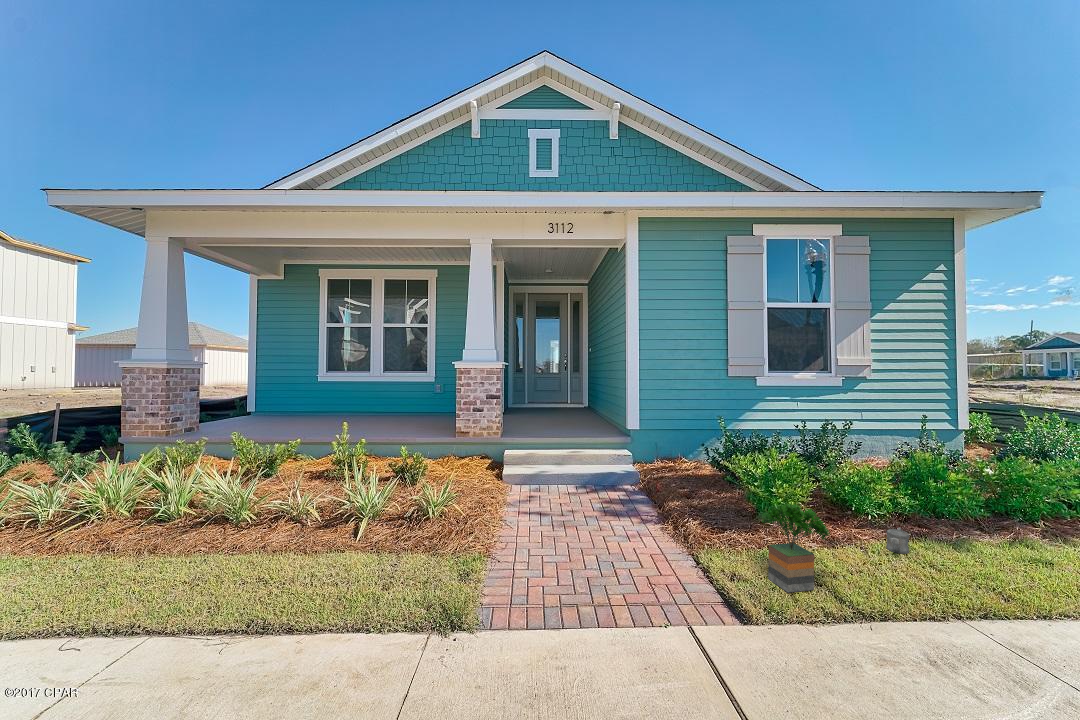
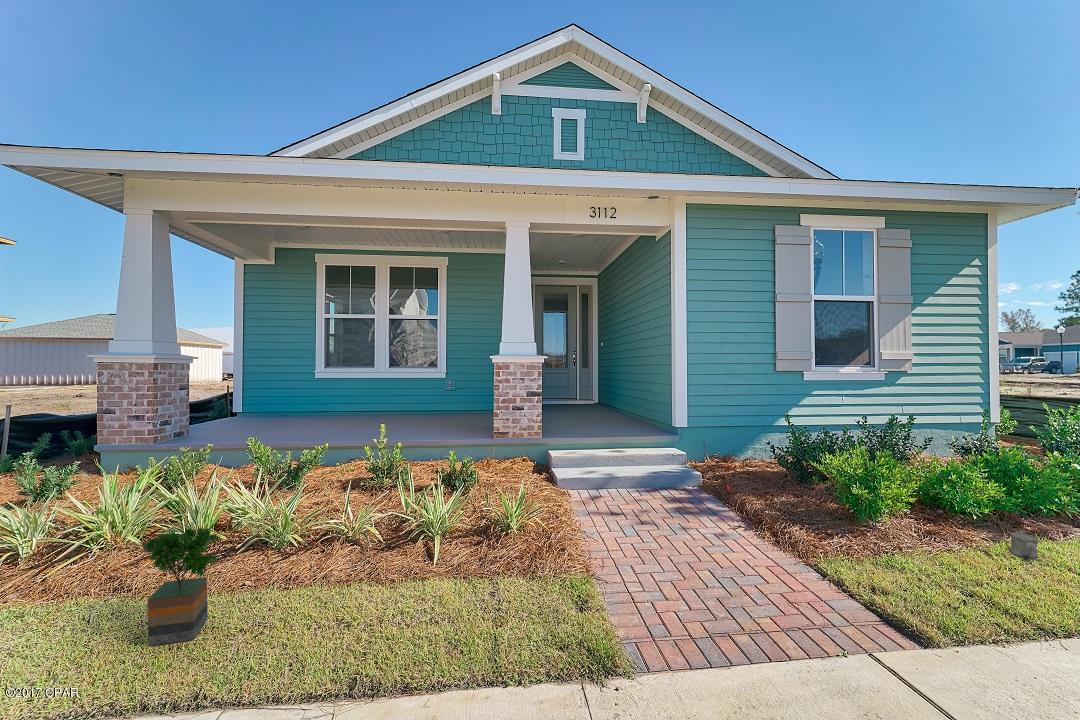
potted tree: present [762,504,830,592] -> present [142,527,220,646]

